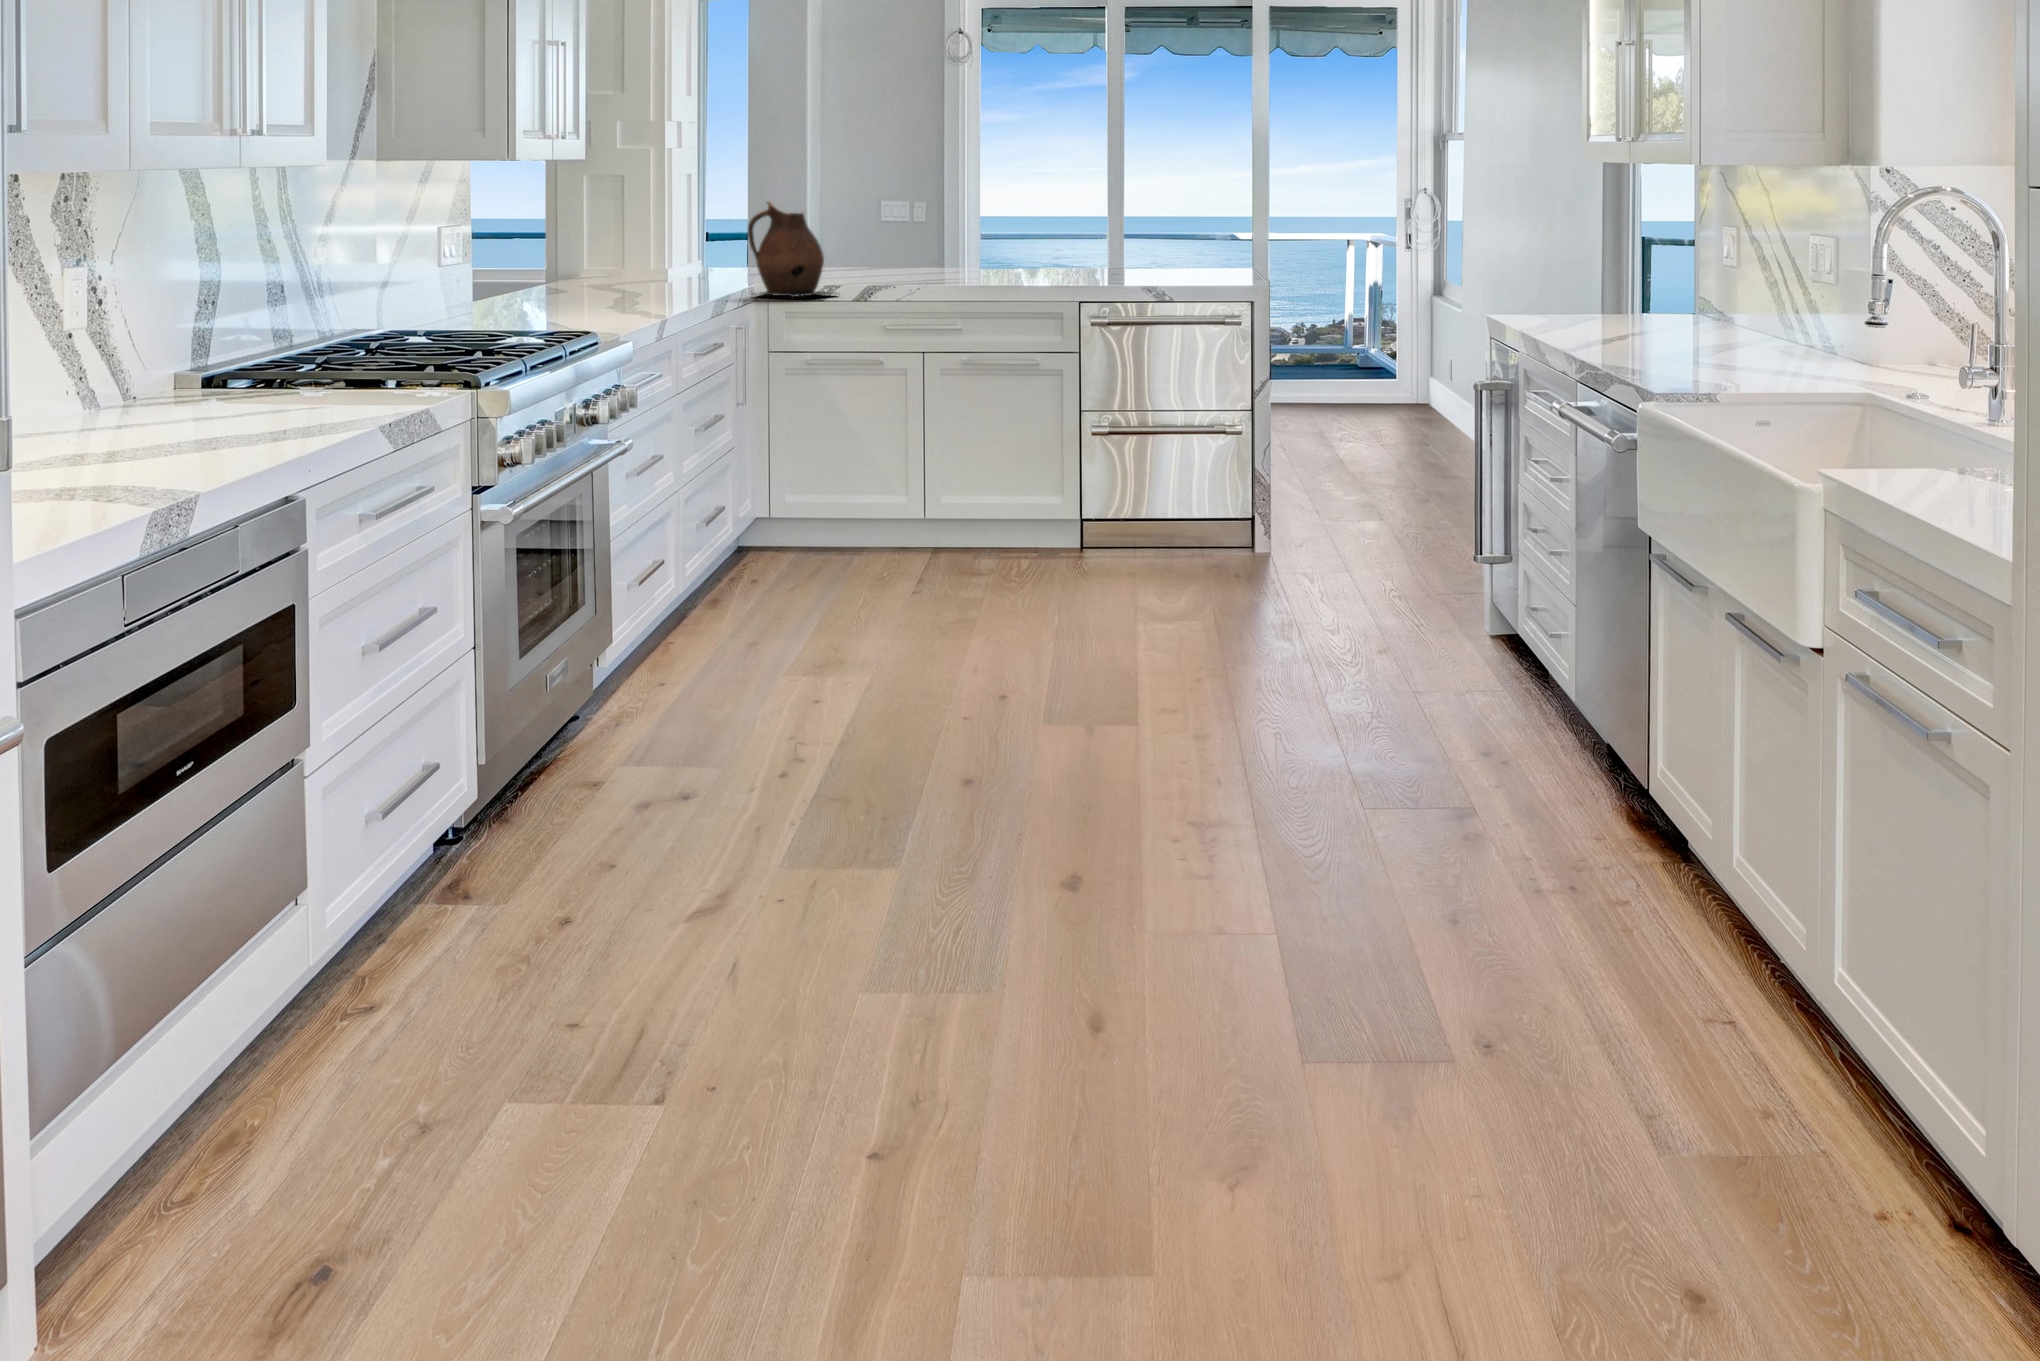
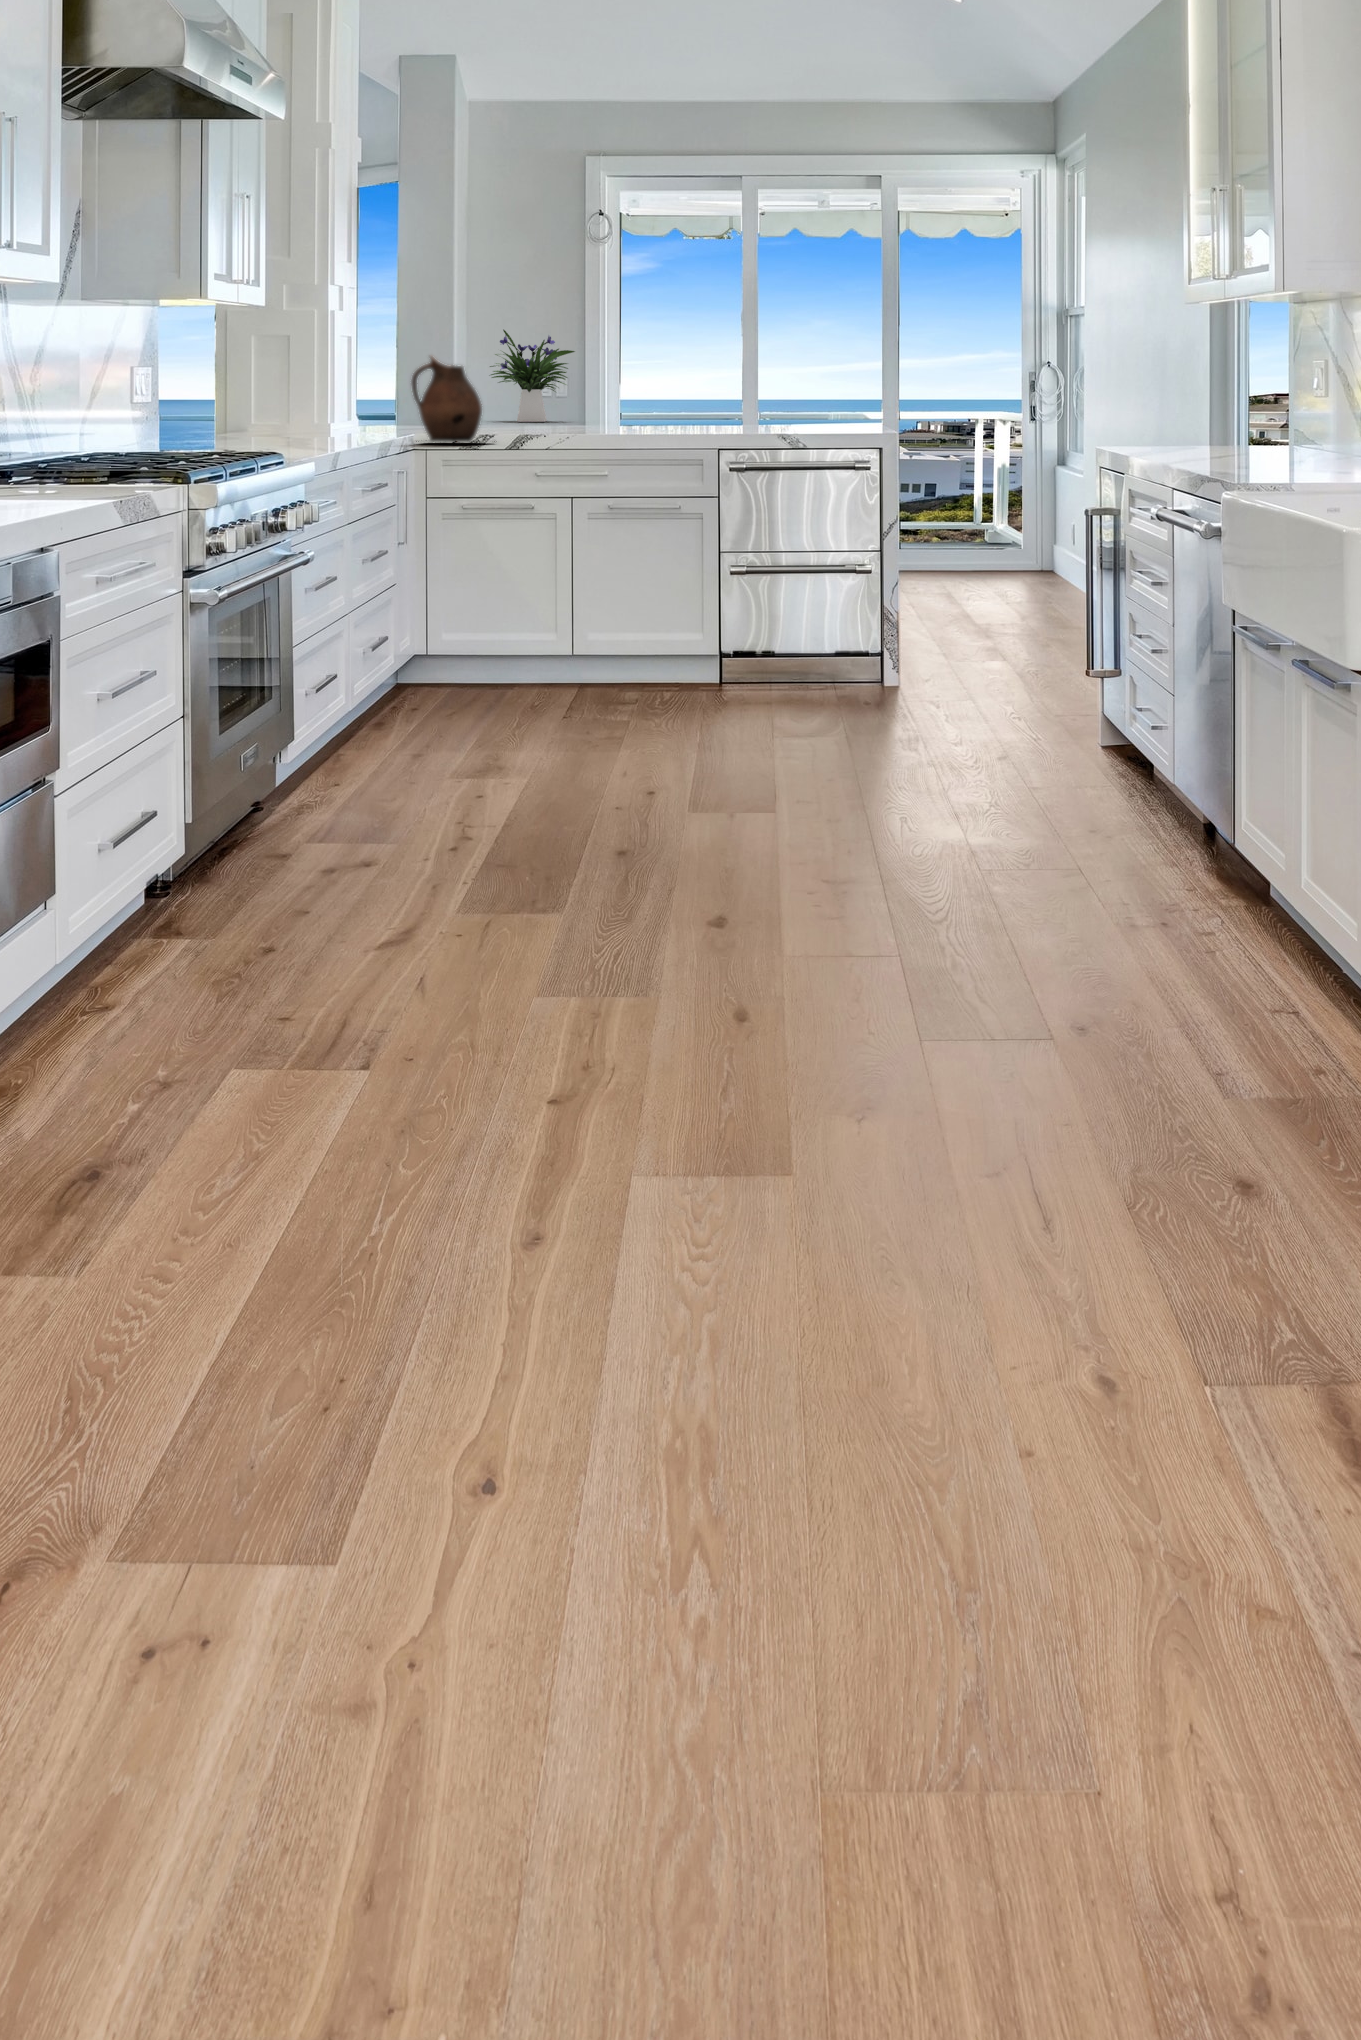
flower arrangement: none [836,157,928,255] -> present [490,330,575,422]

